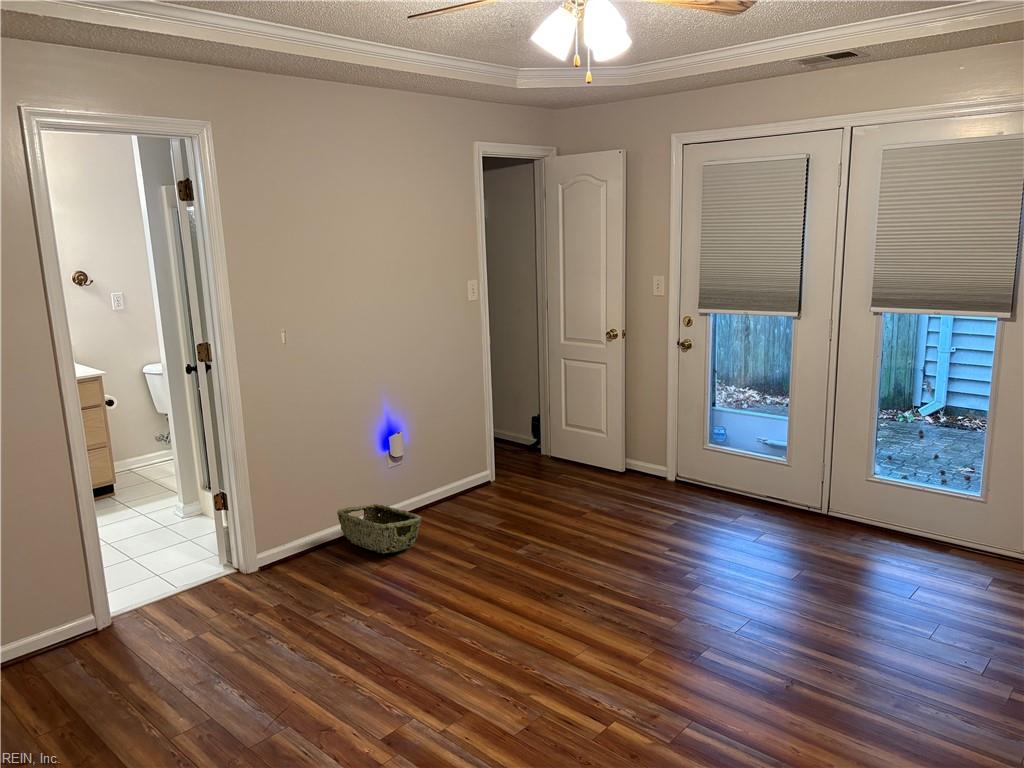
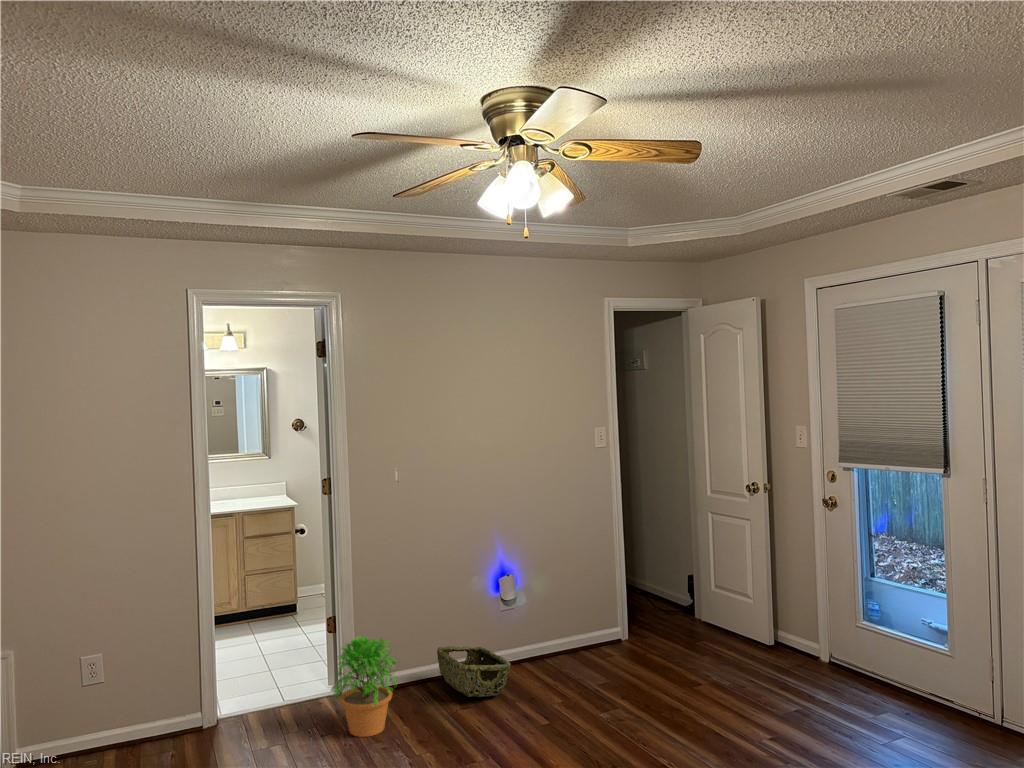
potted plant: none [248,509,327,611] -> present [334,636,397,737]

